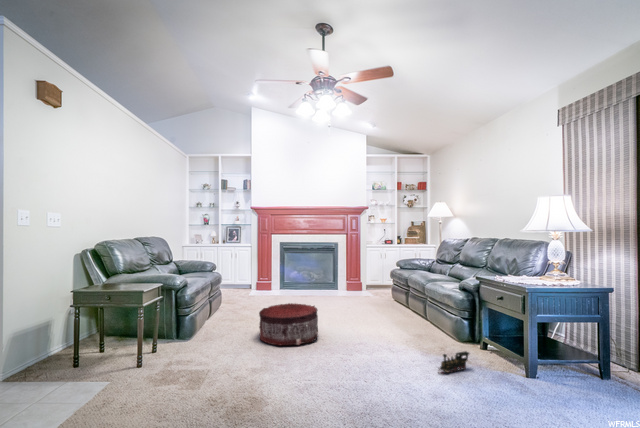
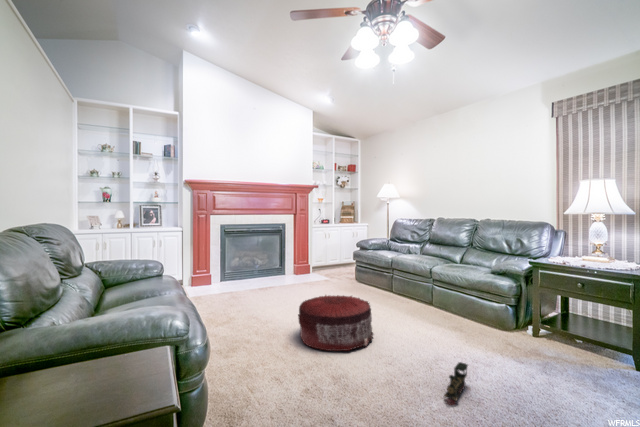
toy train: present [438,351,469,373] -> present [444,362,468,405]

